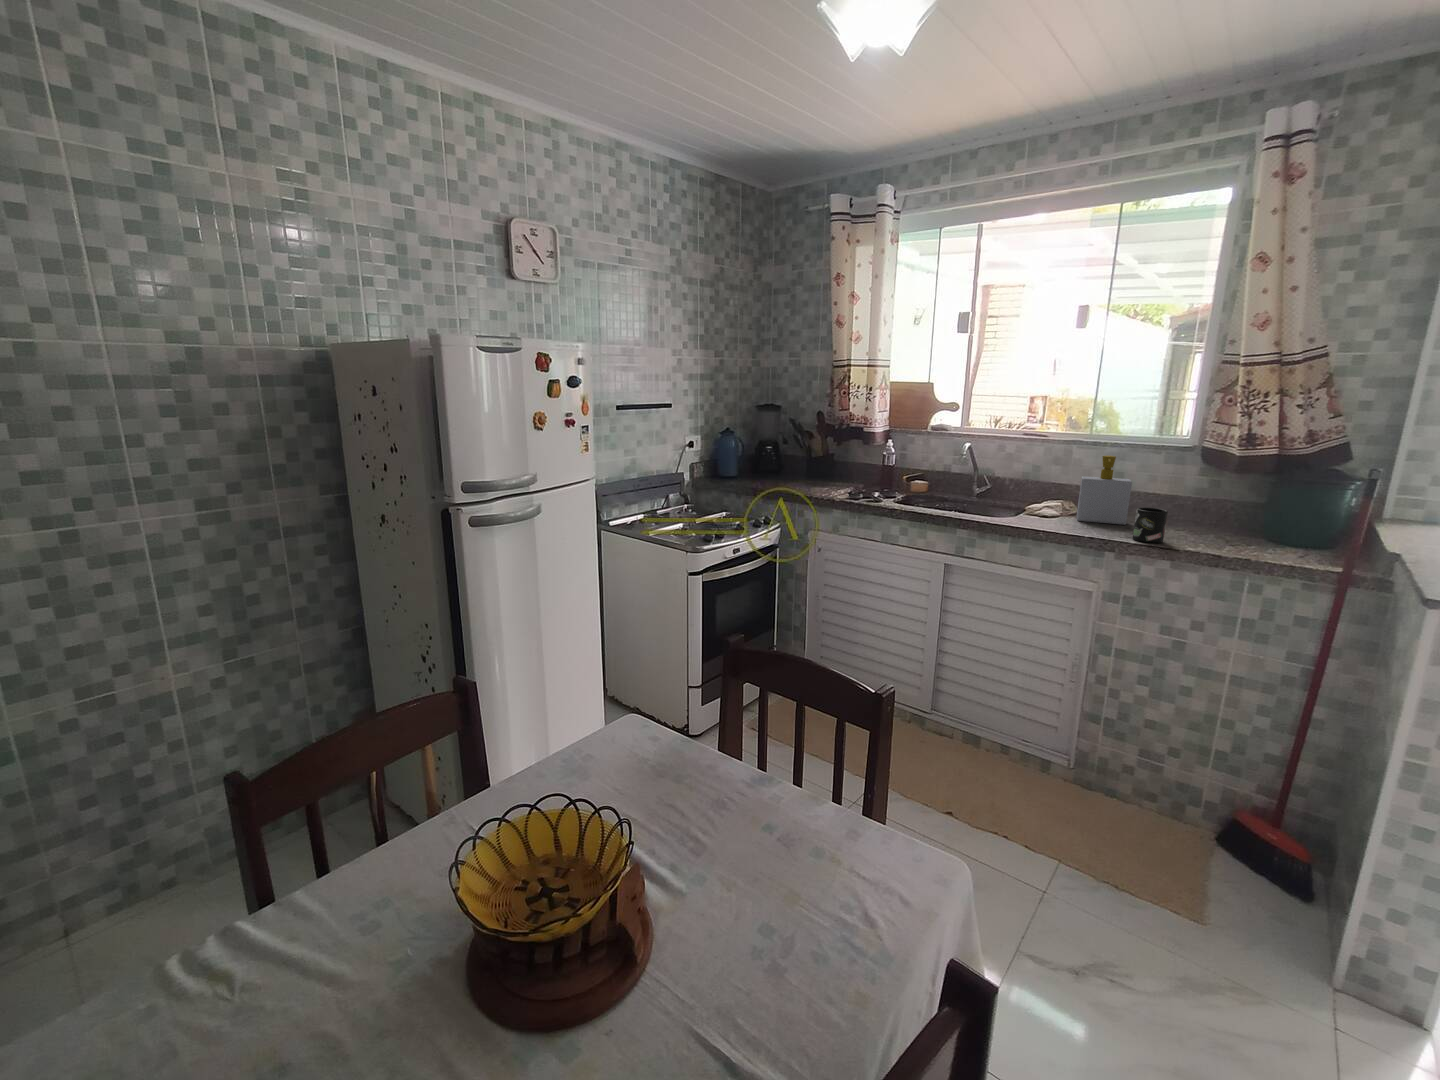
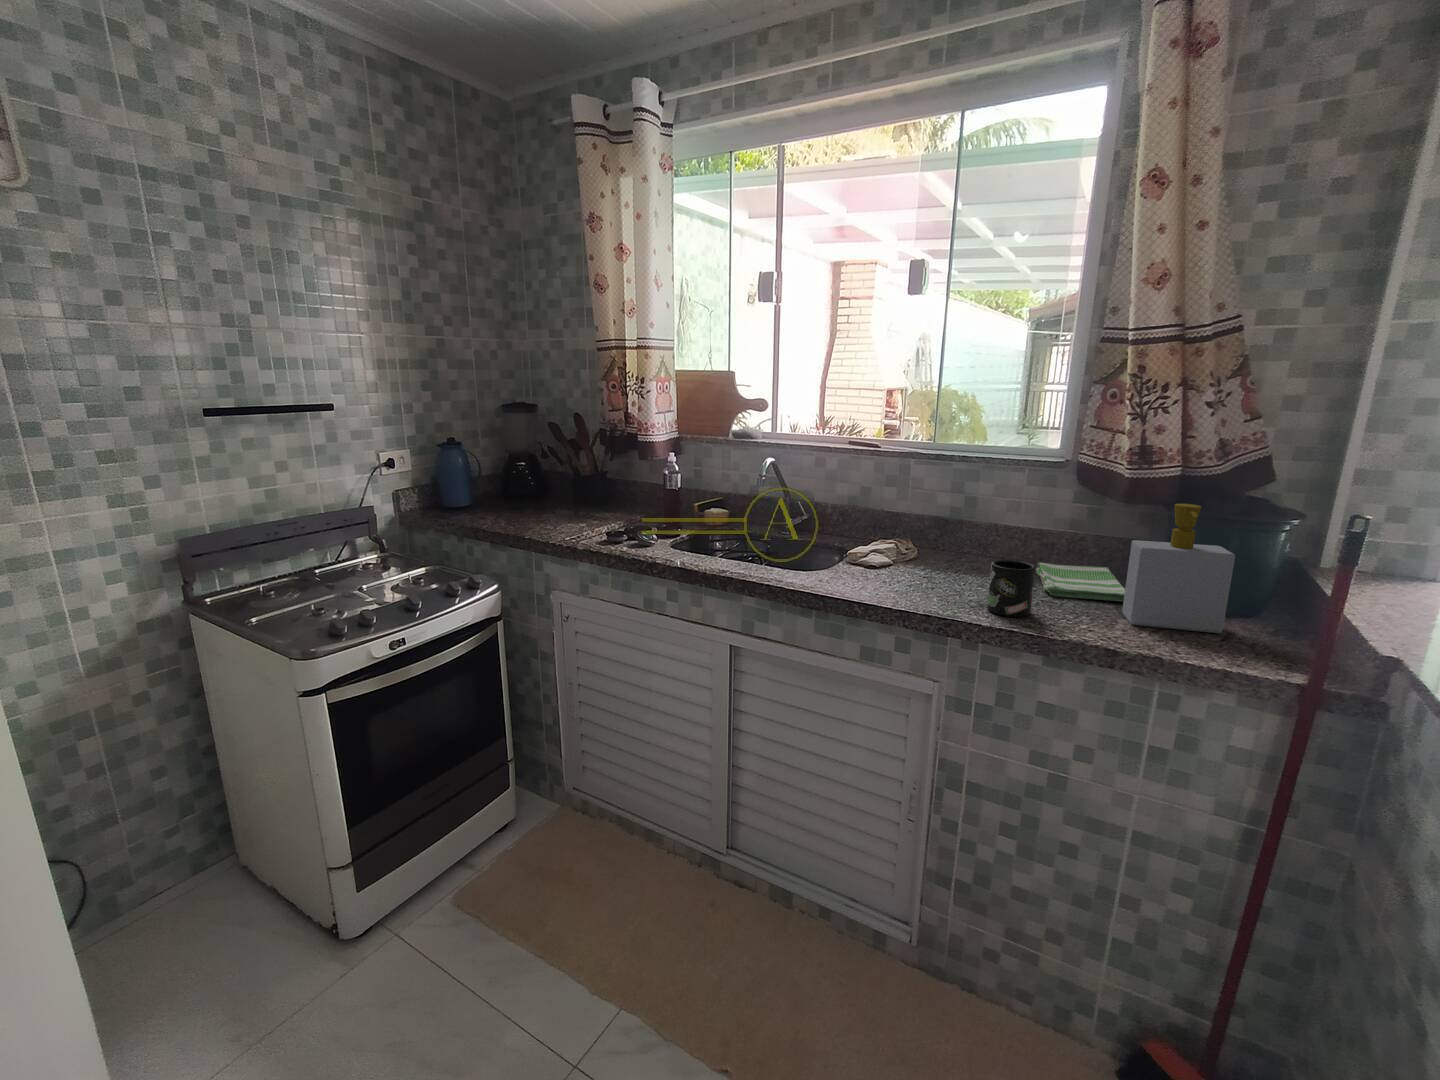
soap bottle: present [1077,456,1132,525] -> present [1122,504,1235,633]
dish towel: none [1166,517,1239,539] -> present [1036,563,1125,602]

